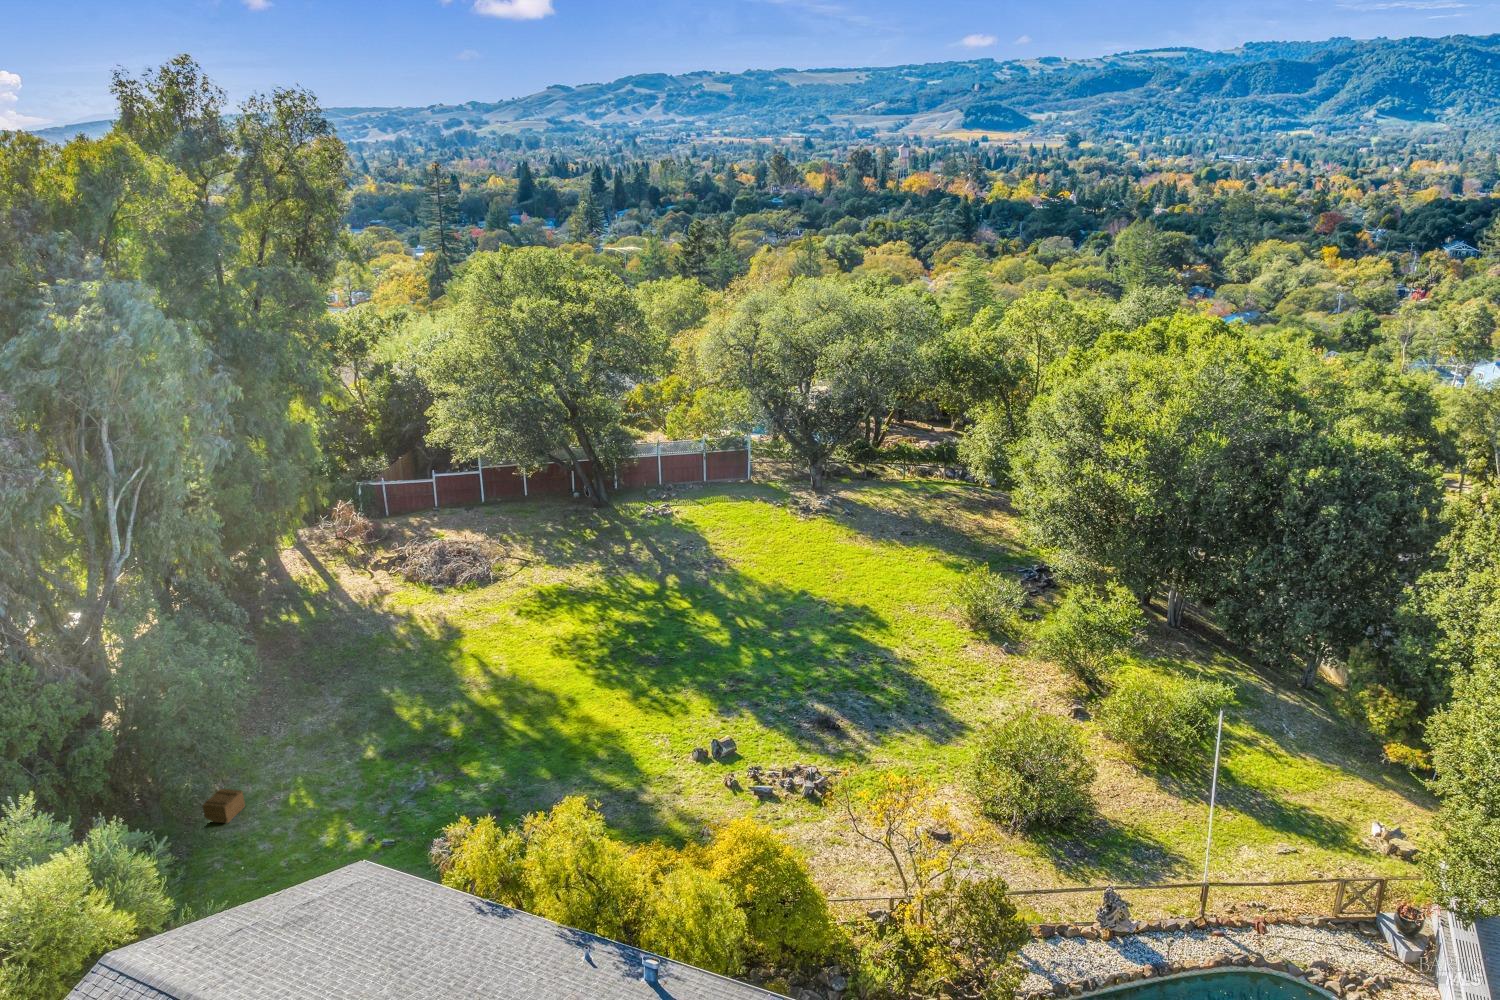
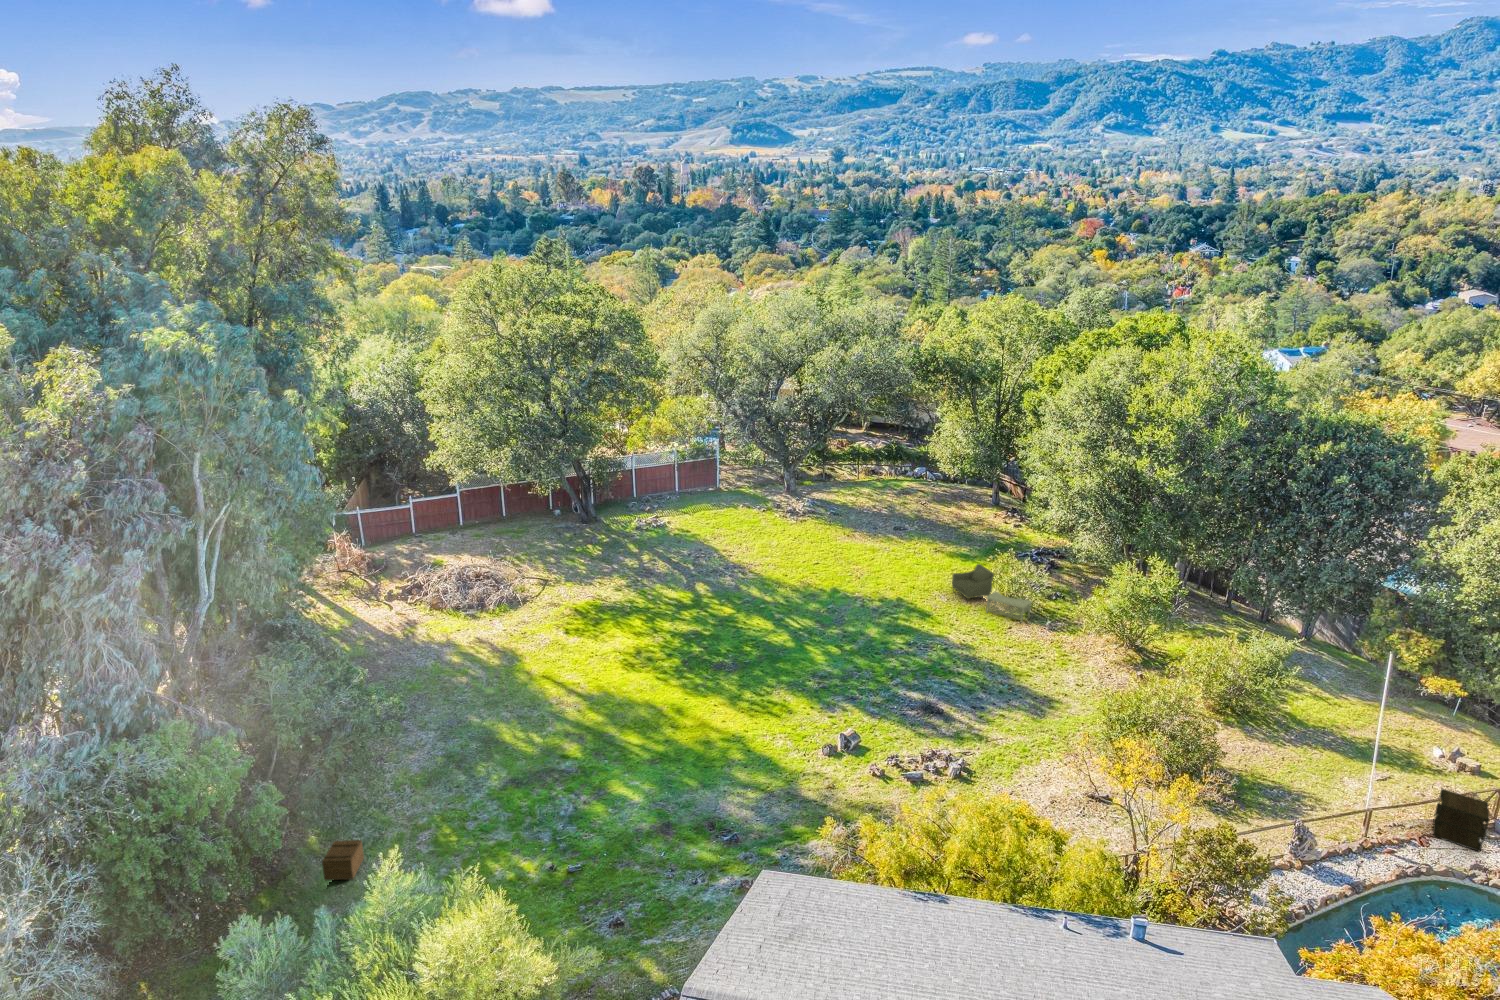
chair: none [922,576,964,616] -> present [952,564,994,601]
storage bench: none [945,607,992,643] -> present [986,592,1032,622]
side table: none [1293,874,1362,950] -> present [1433,789,1490,852]

